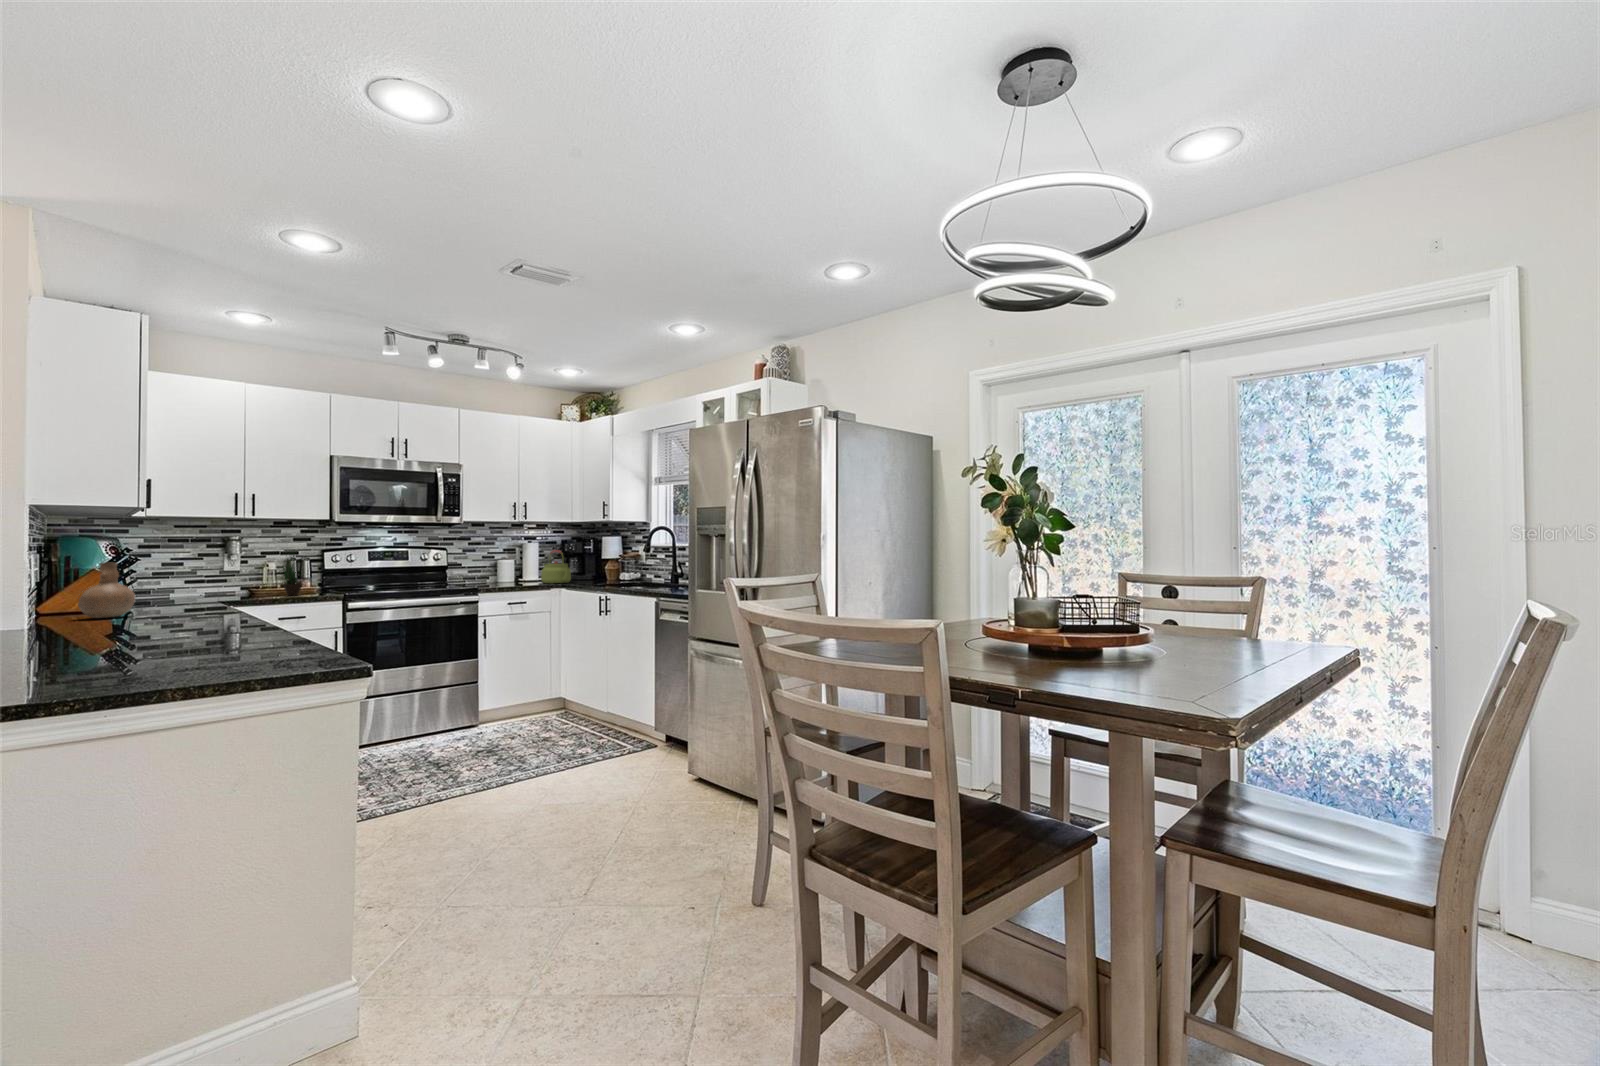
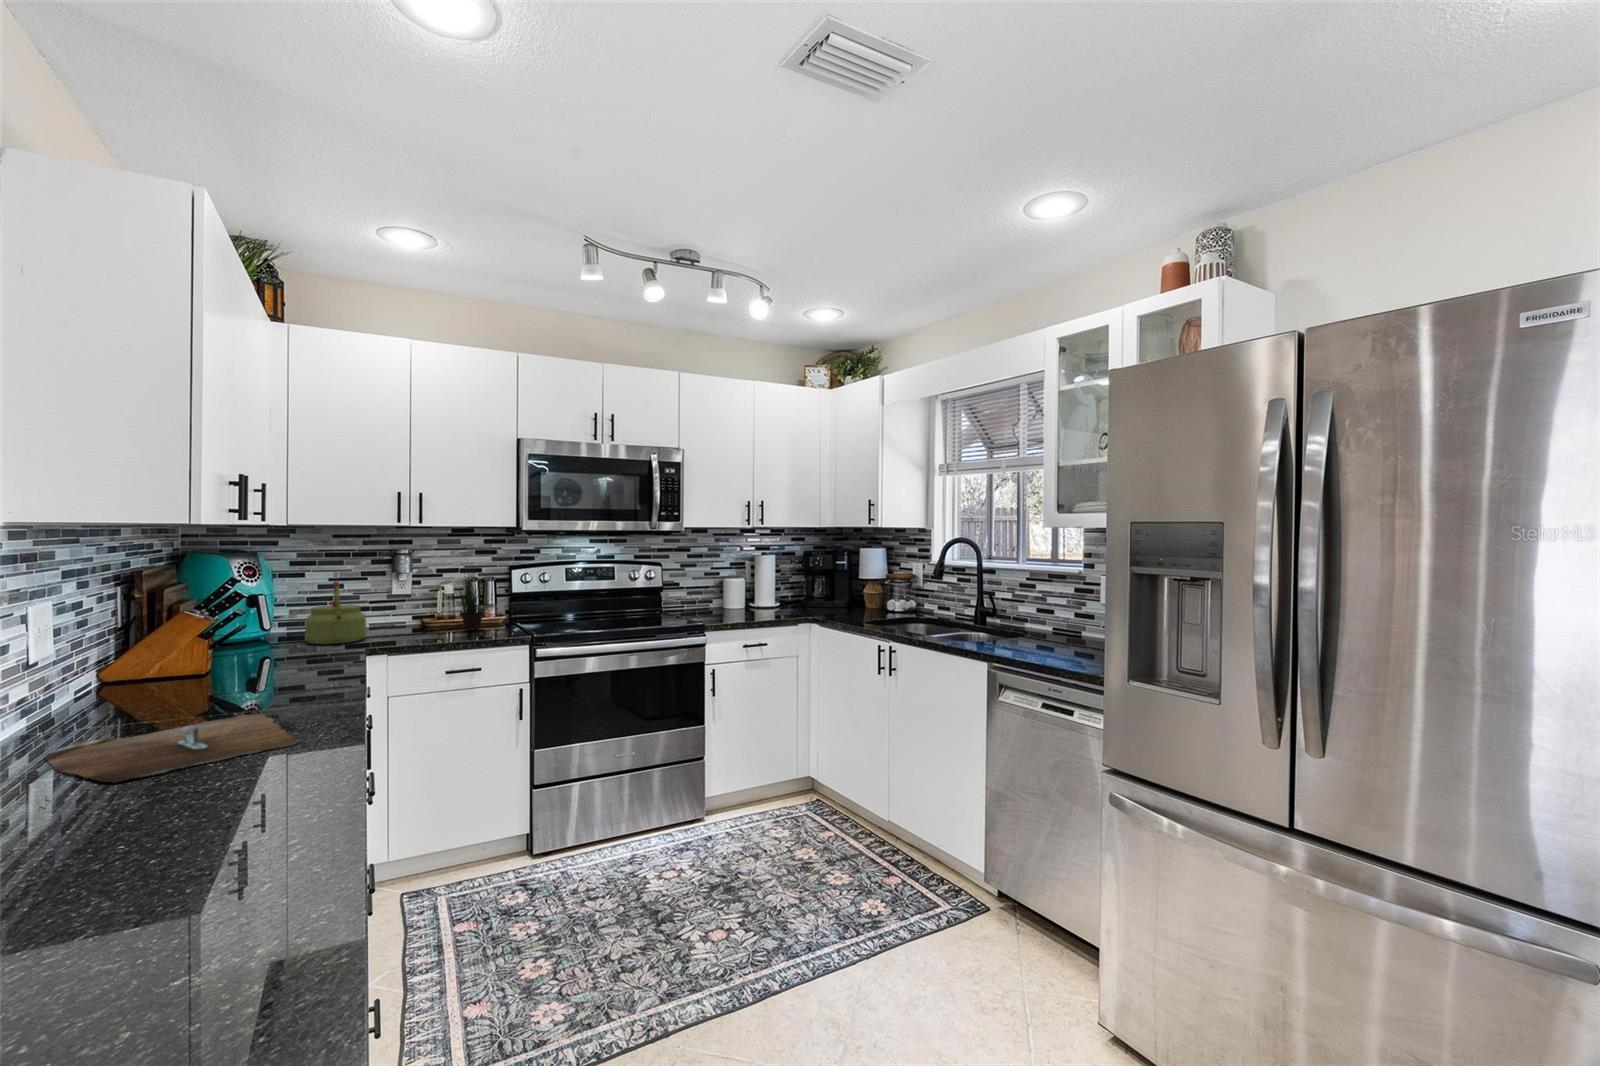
kettle: present [541,550,571,584] -> present [305,581,366,644]
vase: present [78,562,135,618] -> none [149,603,234,691]
cutting board: none [64,617,219,634] -> present [45,714,297,783]

